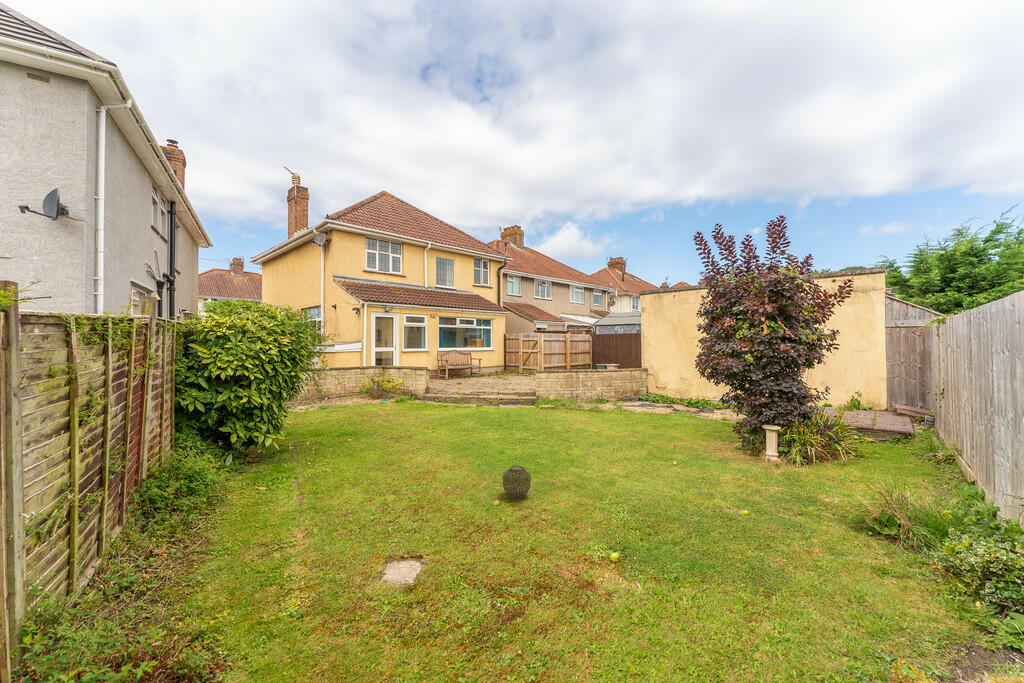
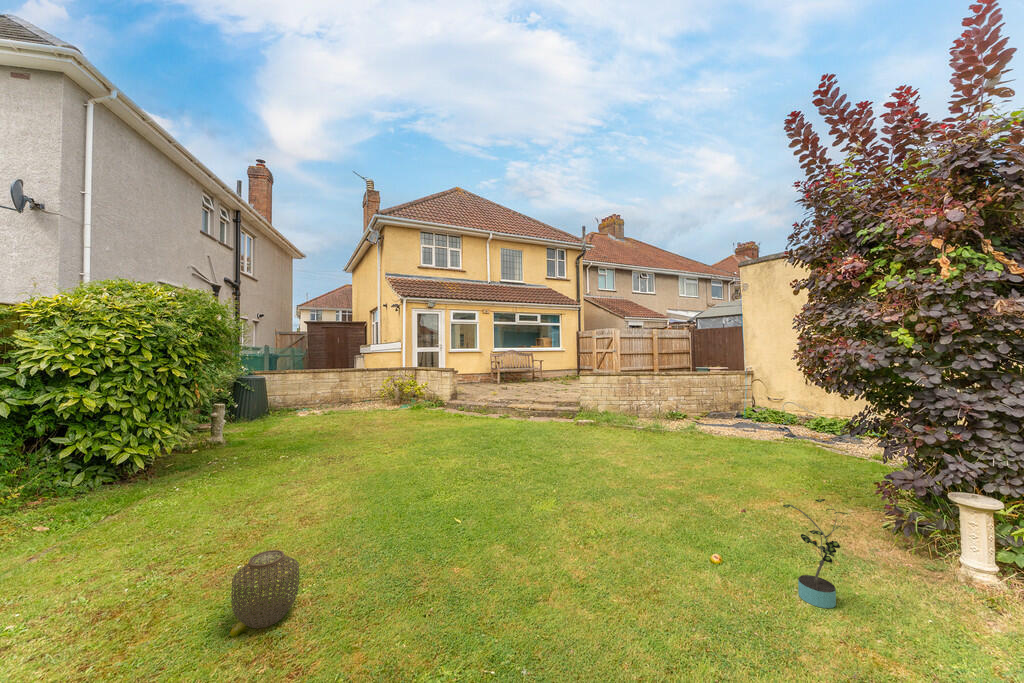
potted plant: none [710,428,736,470] -> present [783,499,847,608]

